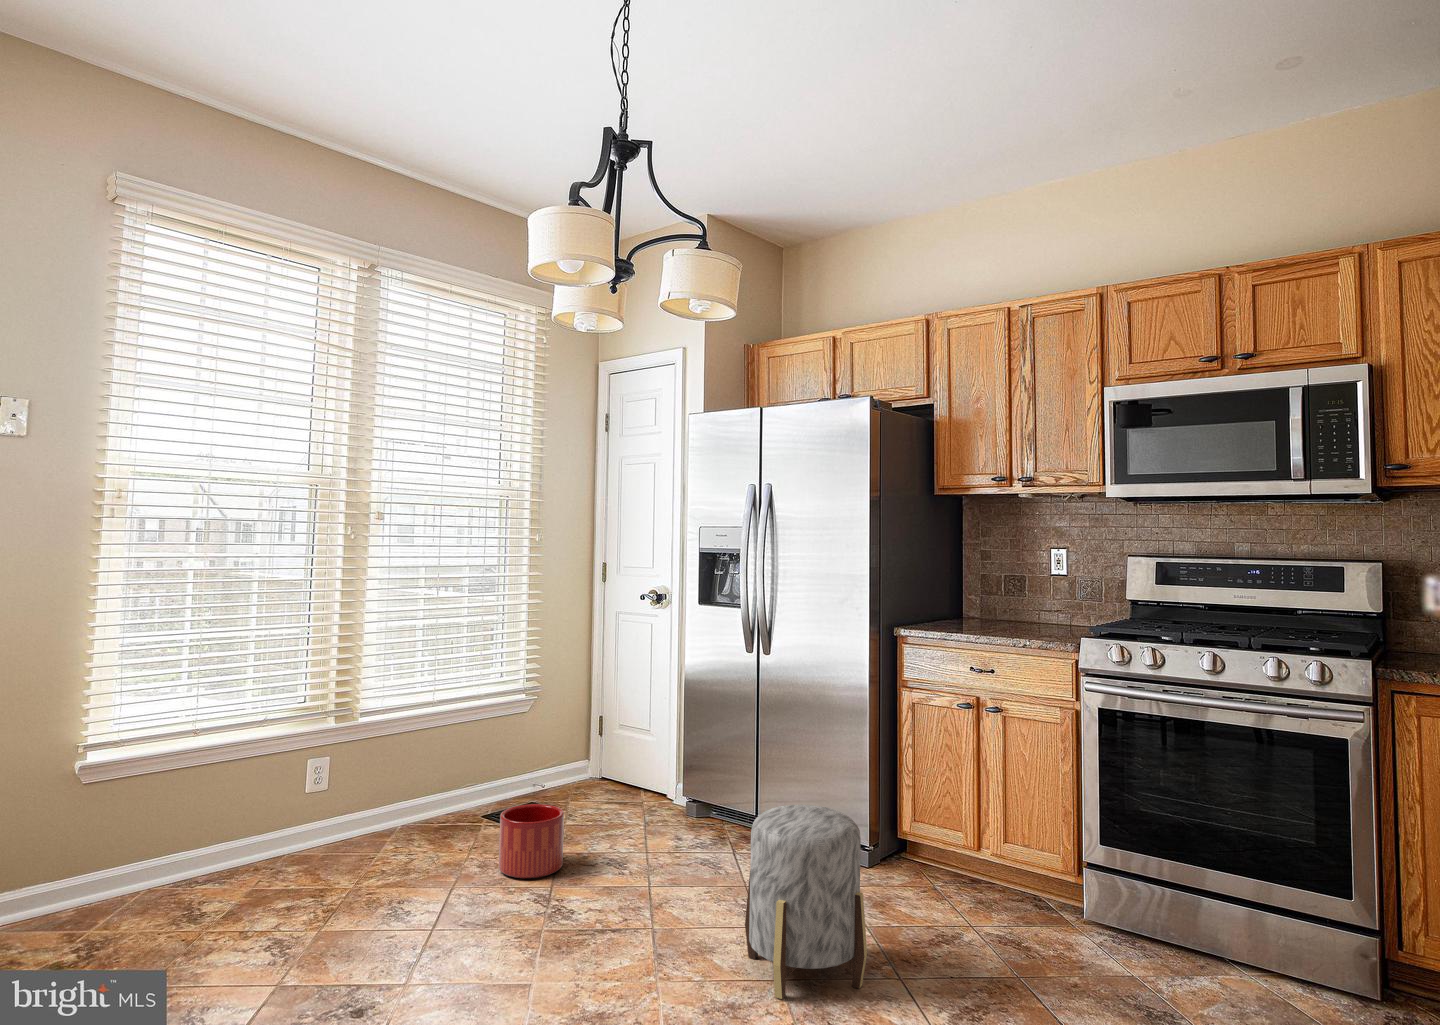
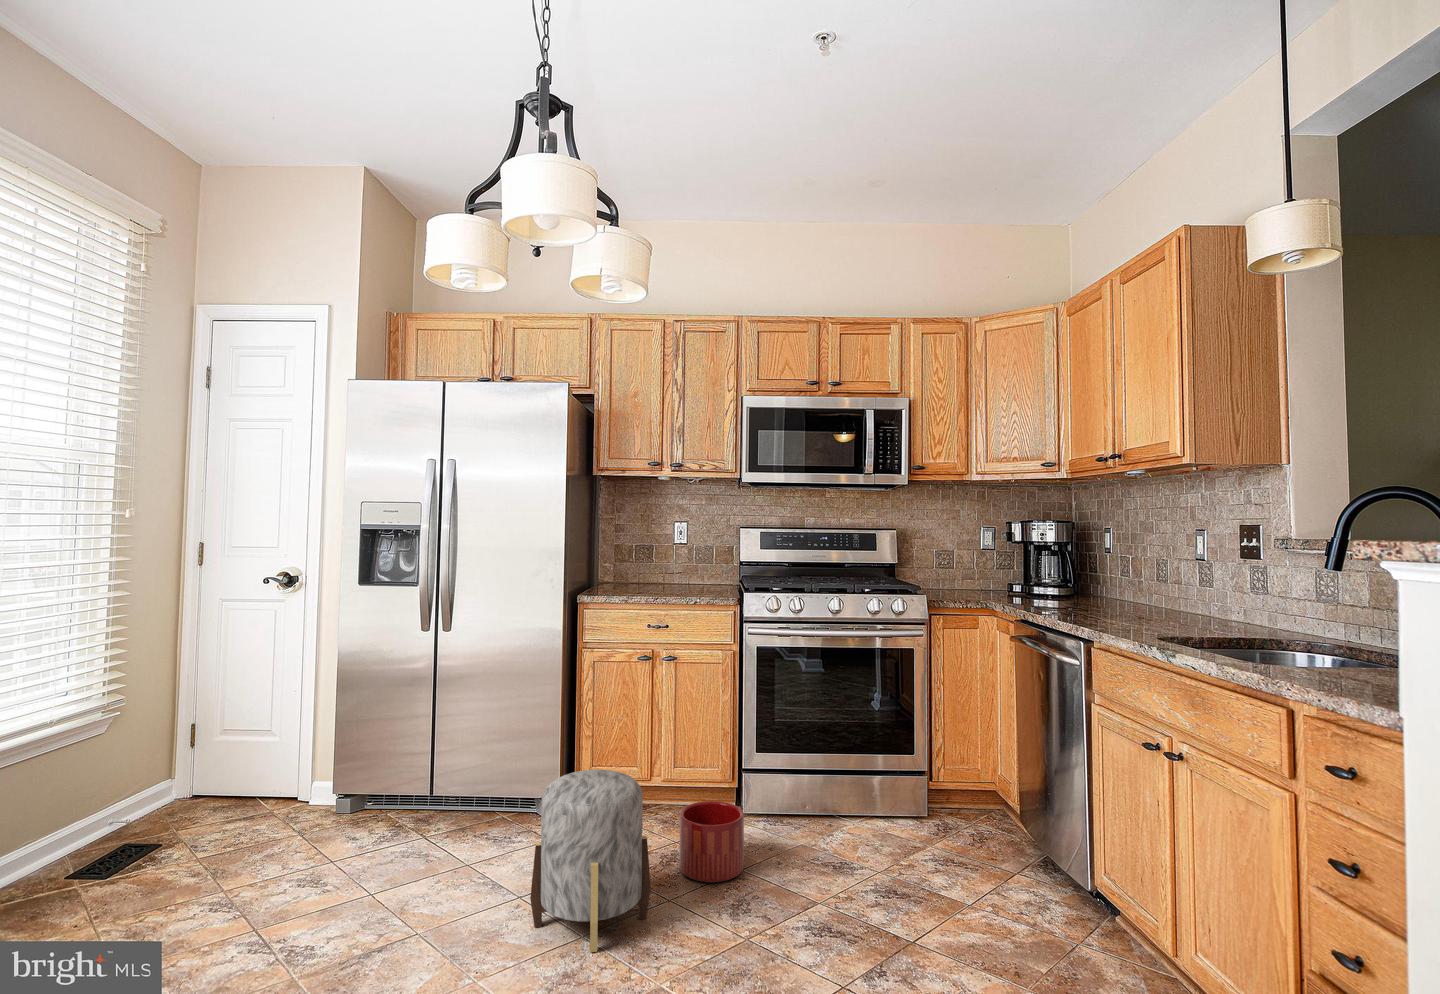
planter: present [499,804,564,879] -> present [679,801,744,883]

